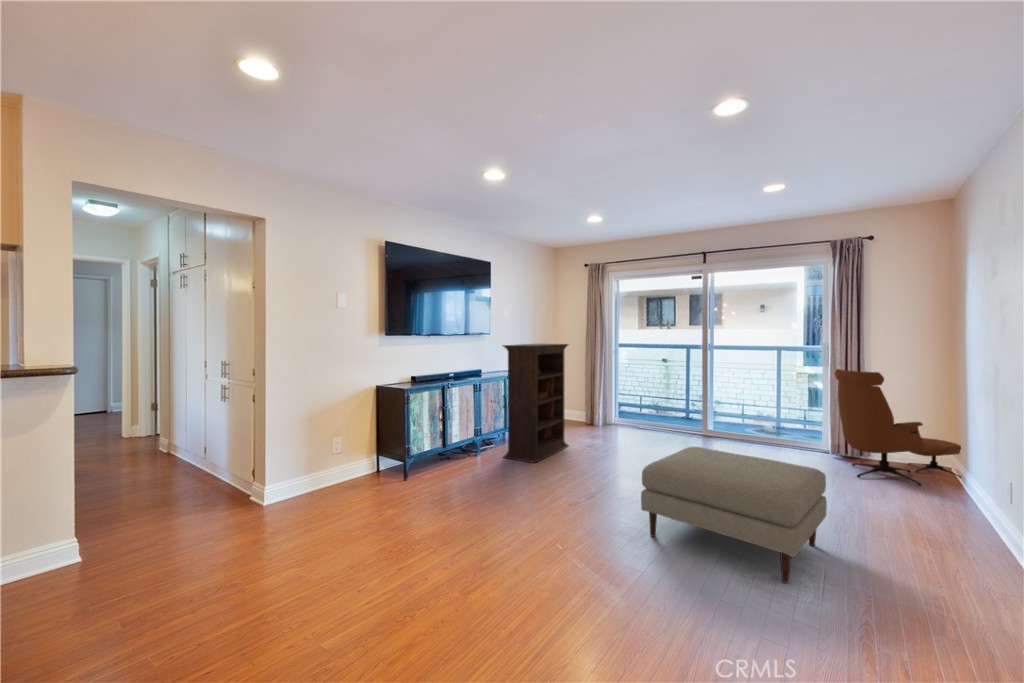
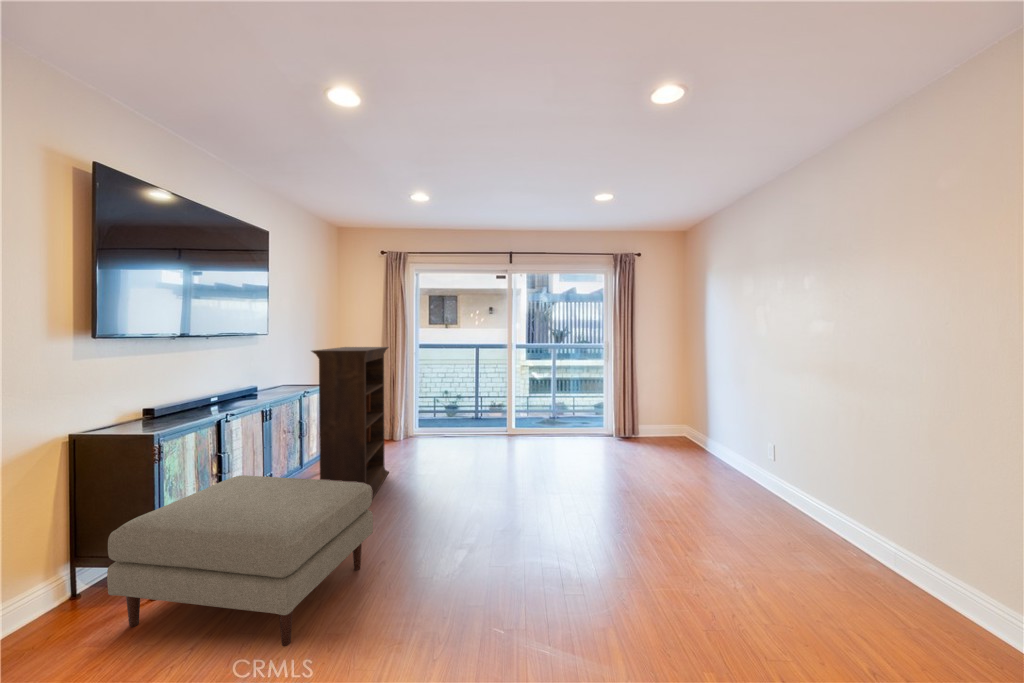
lounge chair: present [835,369,961,486] -> none [635,365,702,457]
ottoman: present [641,447,827,583] -> present [107,475,373,646]

